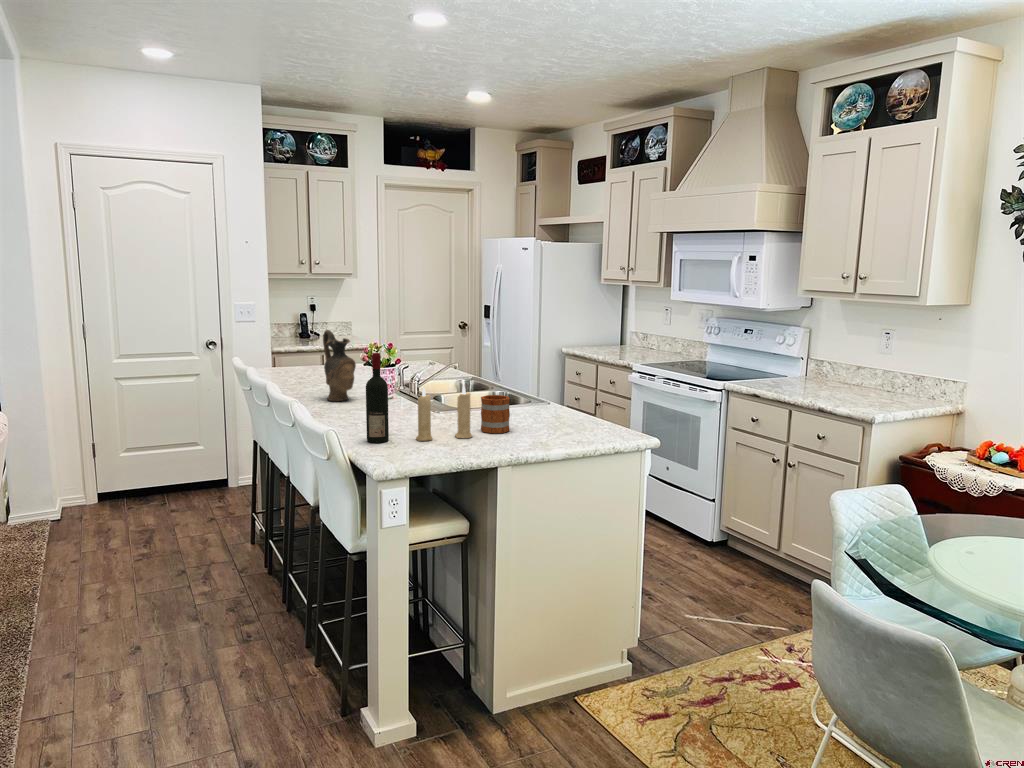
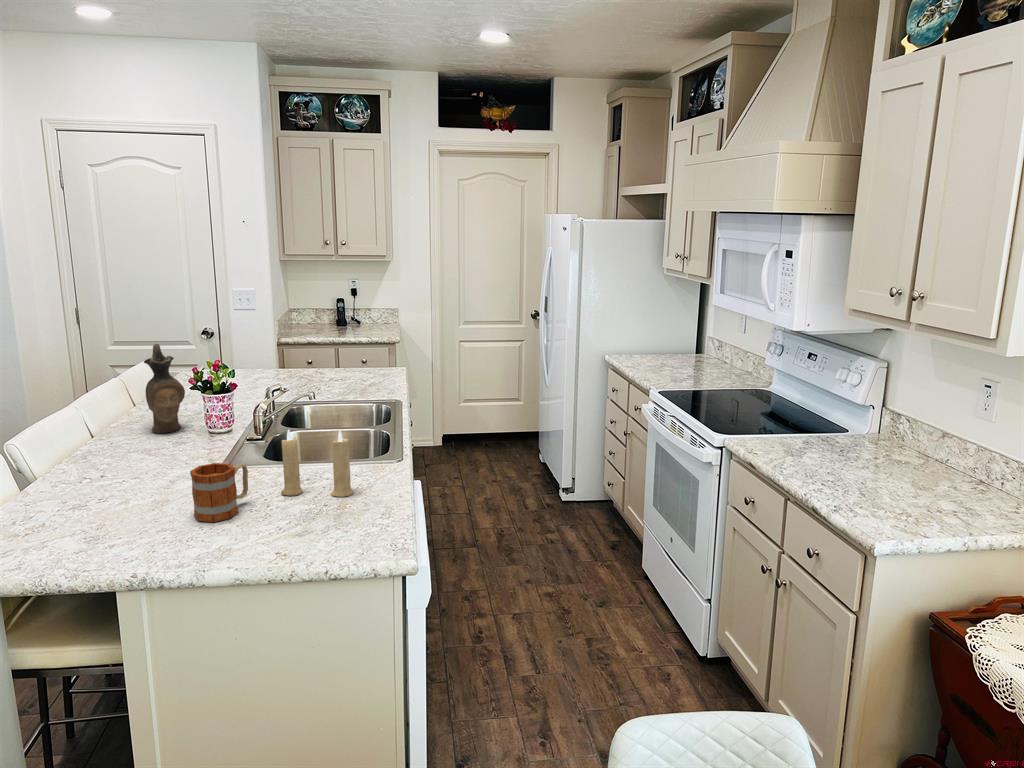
wine bottle: present [366,353,389,443] -> none [17,402,61,522]
candle: present [416,386,472,441] -> present [282,430,353,497]

